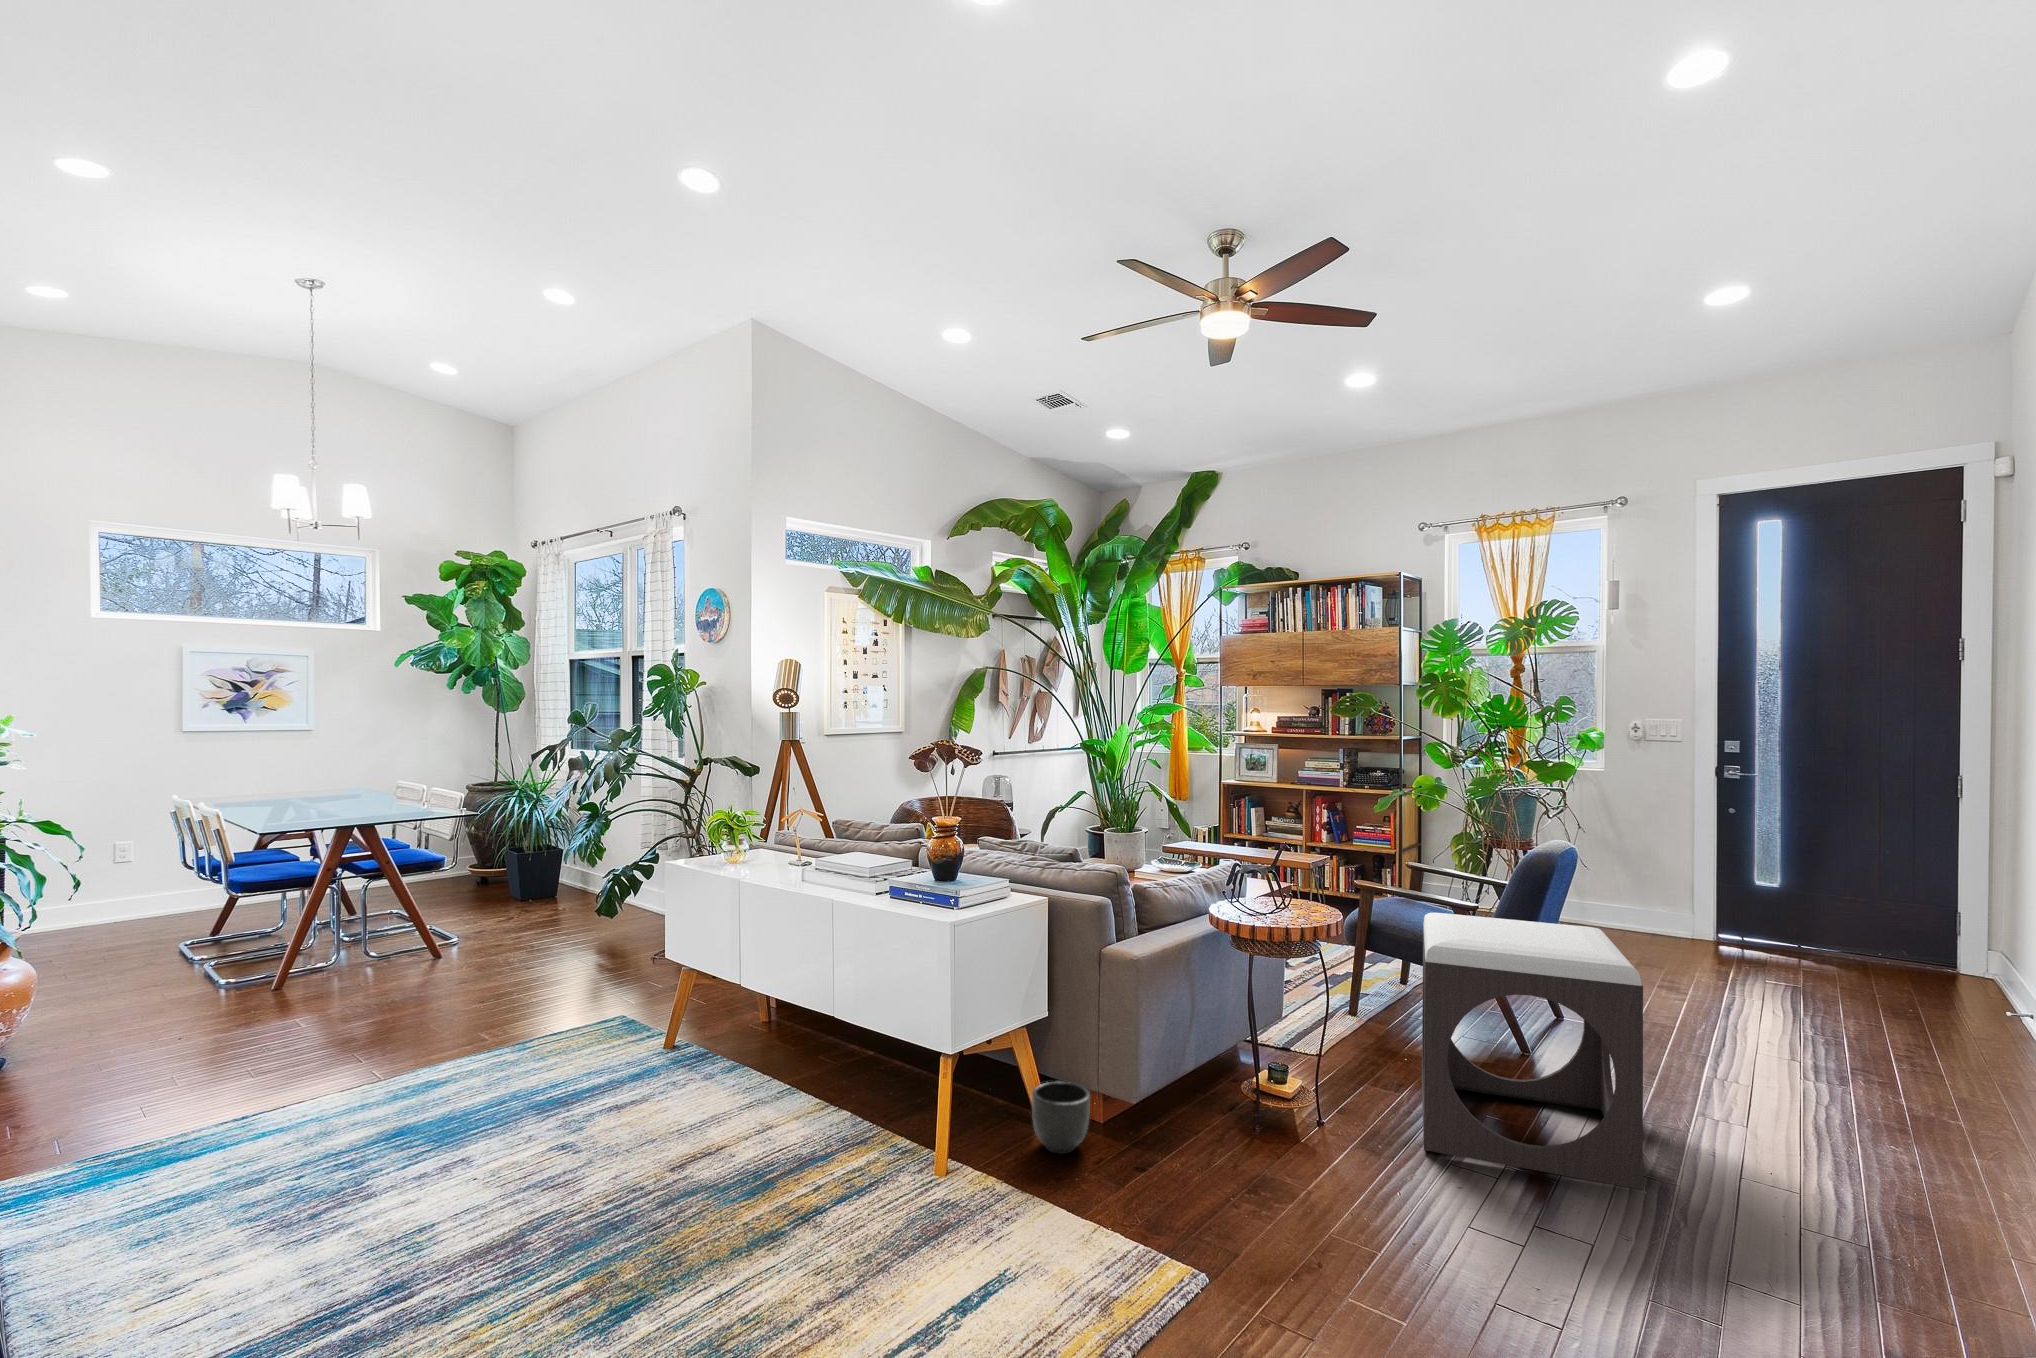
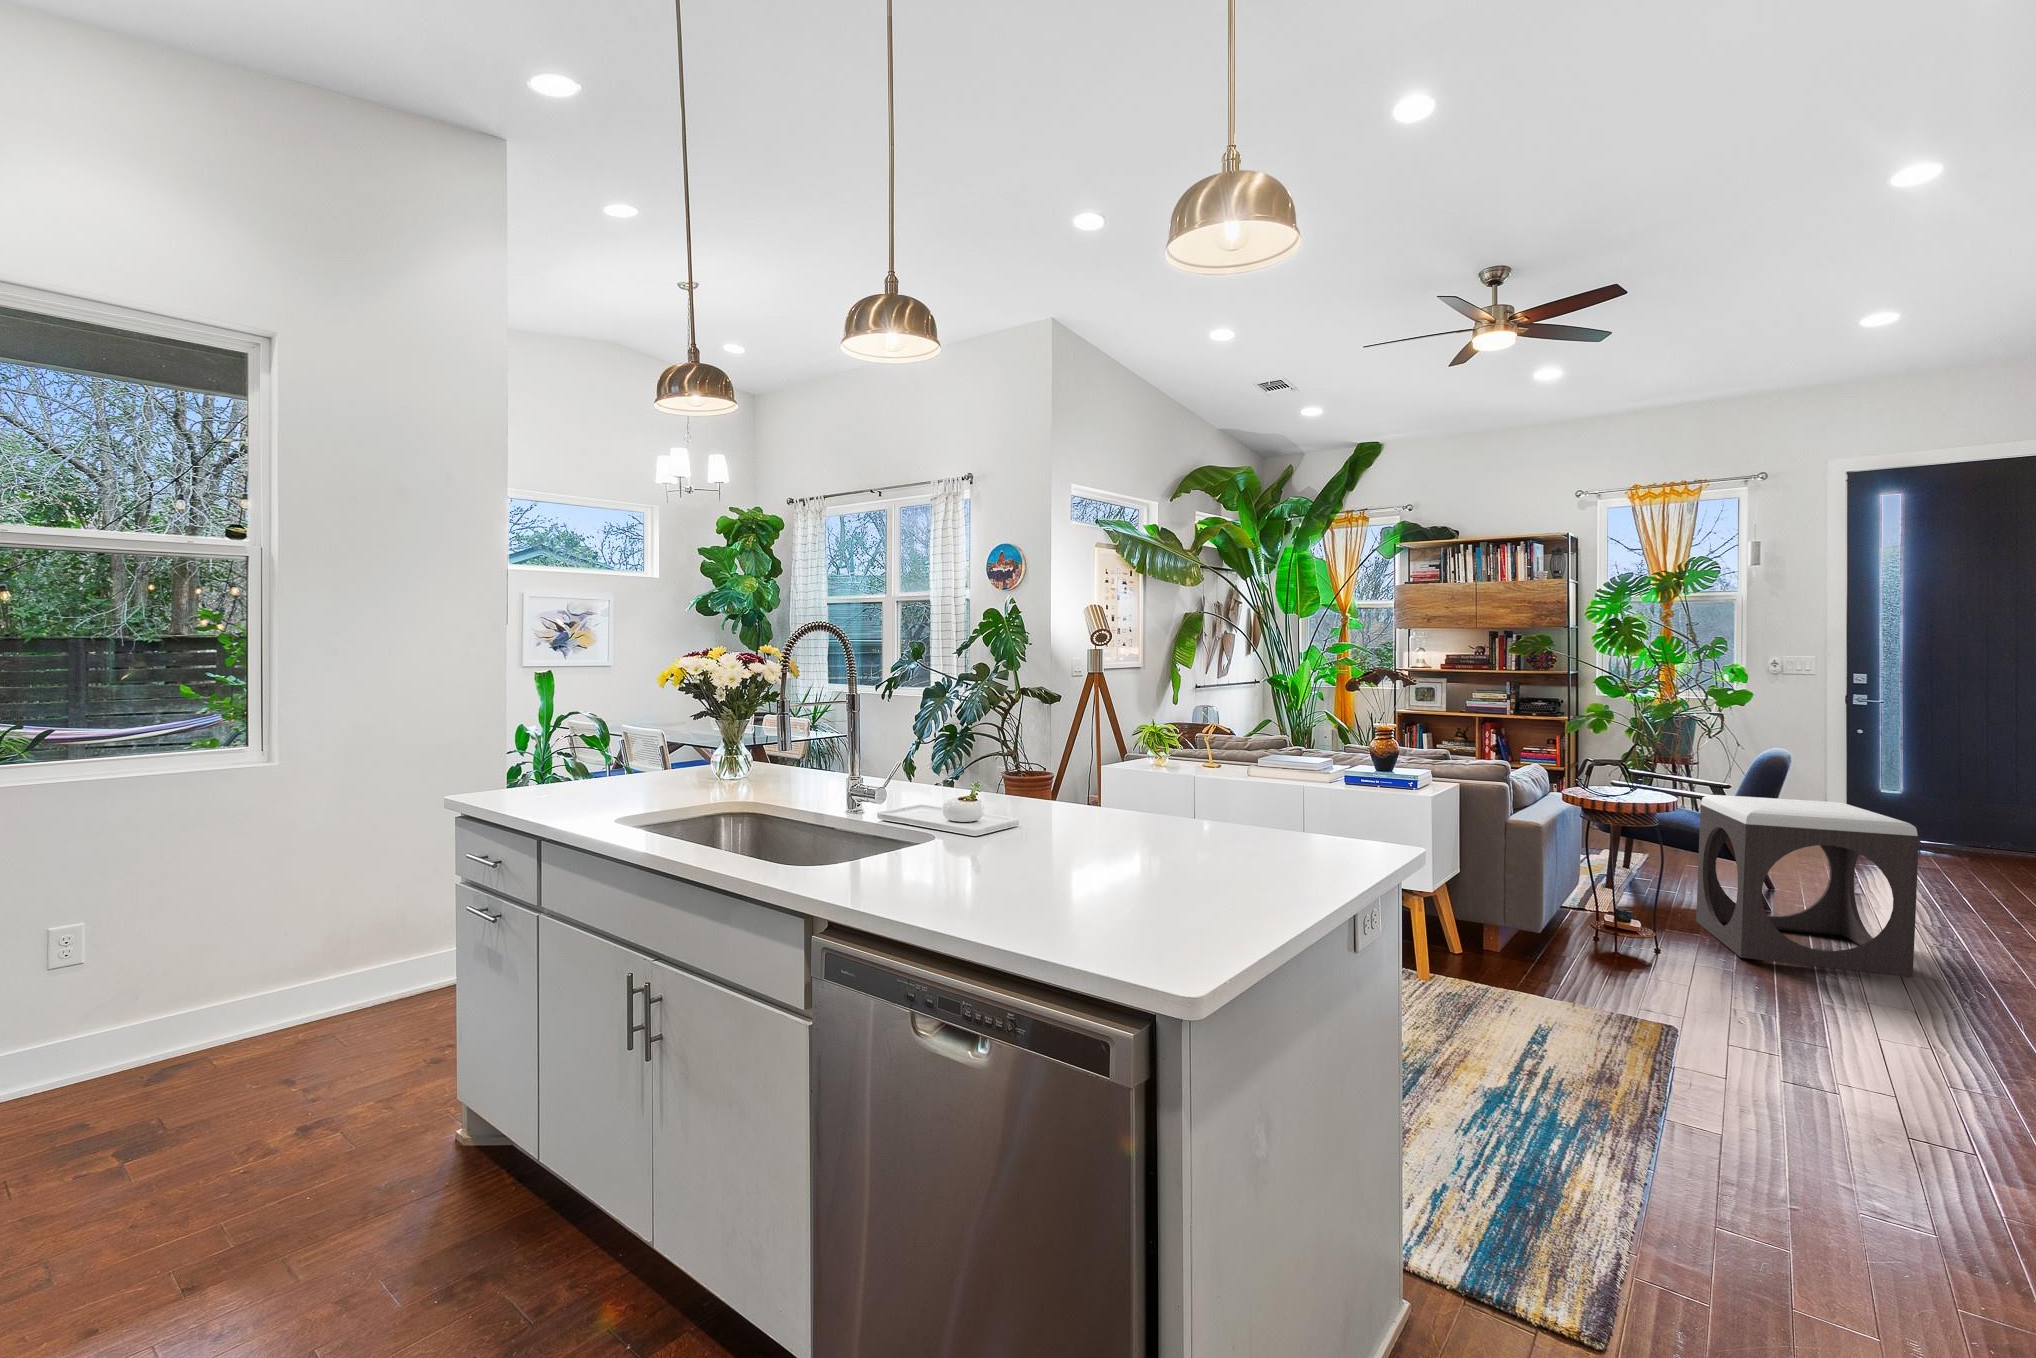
planter: present [1032,1081,1090,1154] -> none [1456,915,1504,963]

